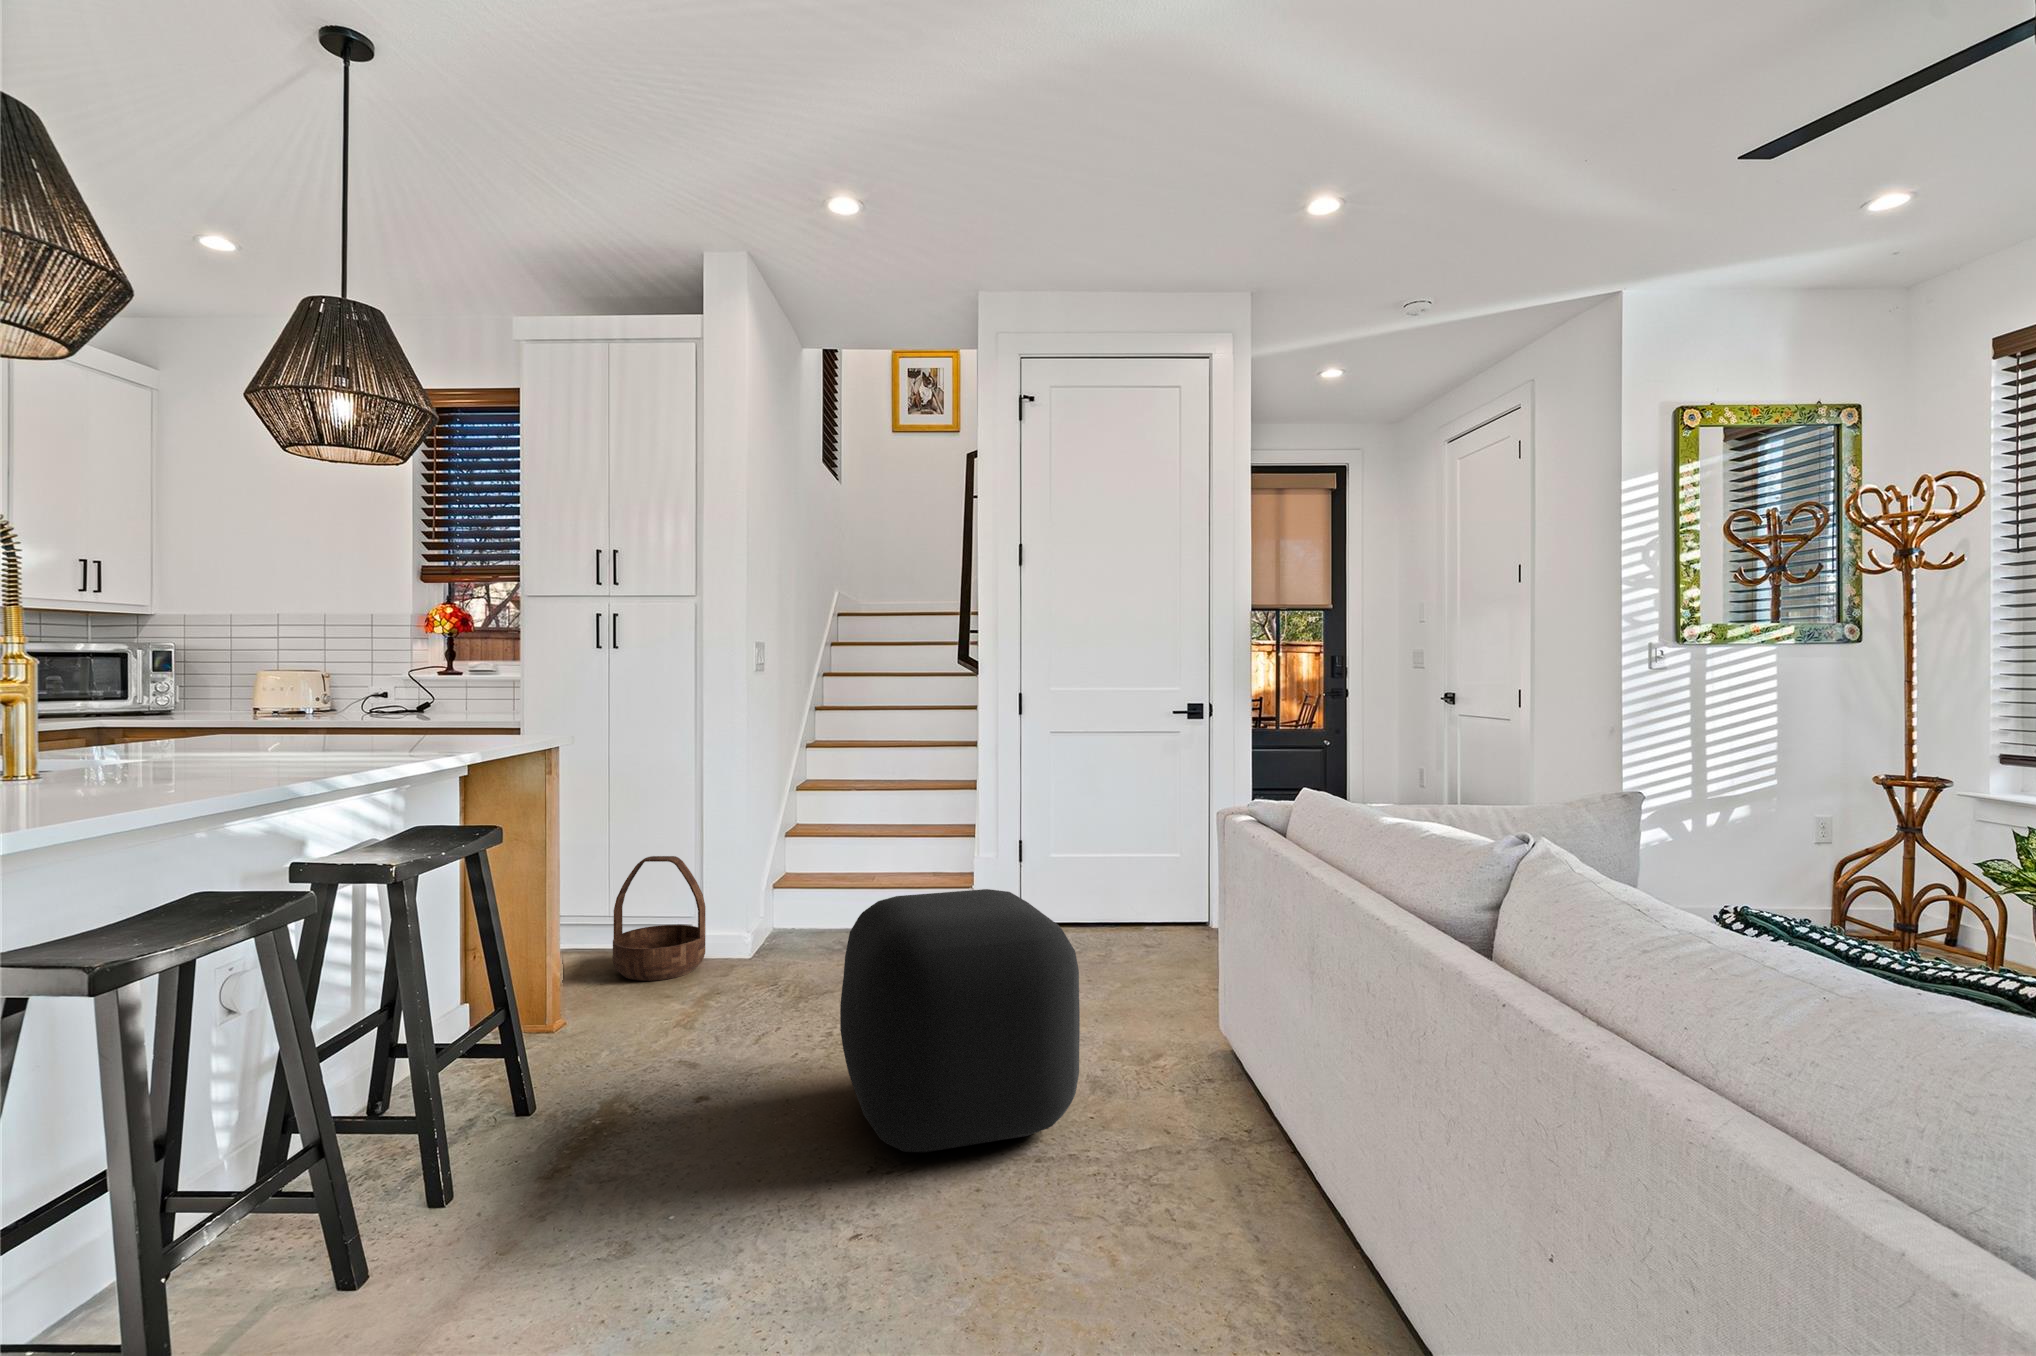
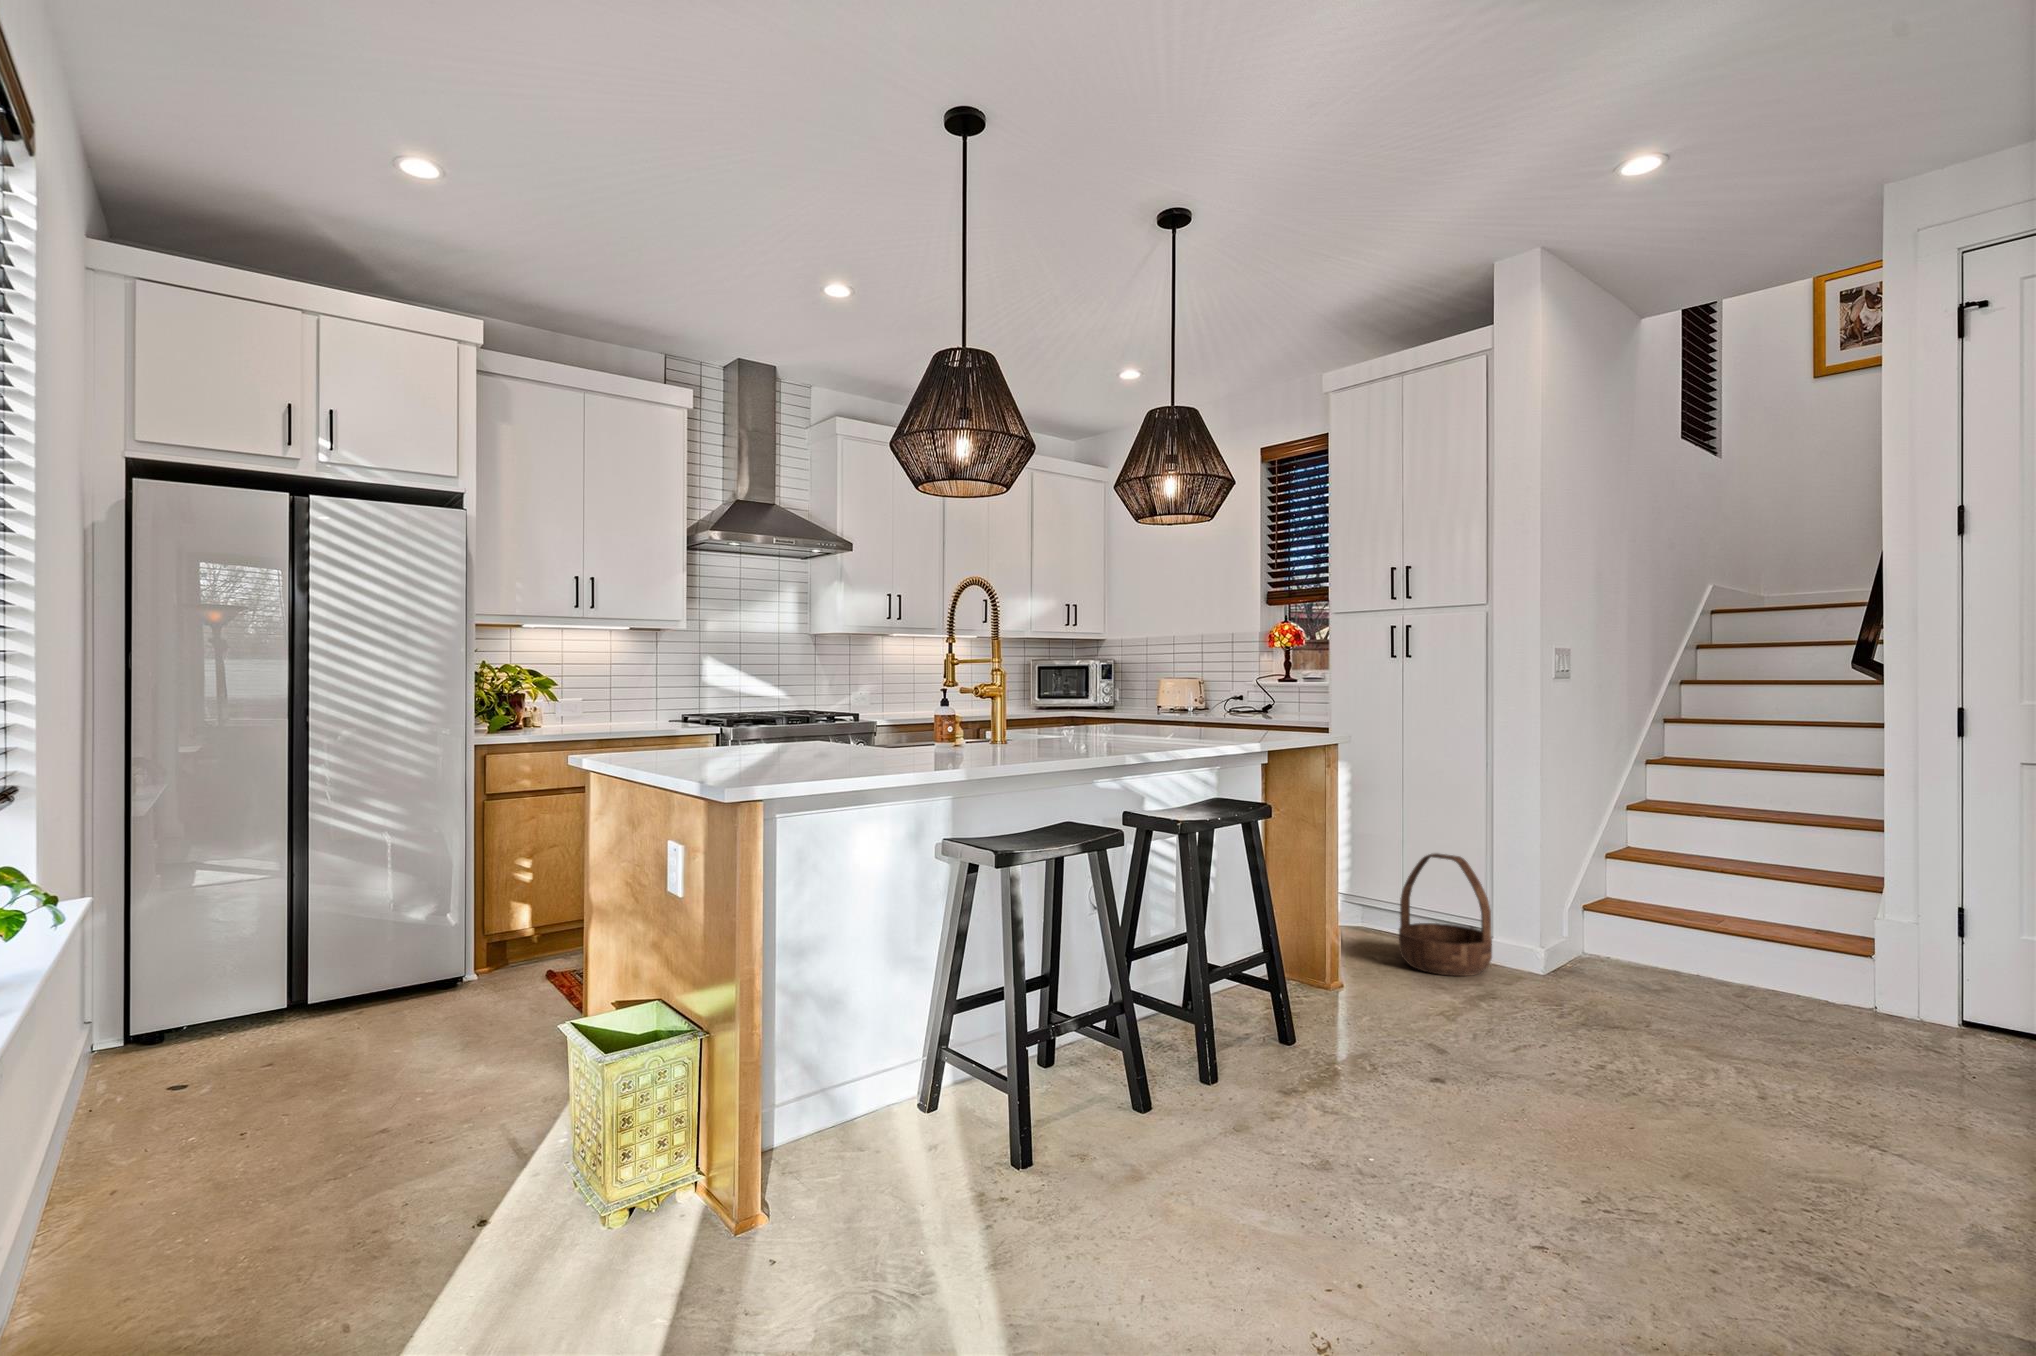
ottoman: present [840,889,1080,1152] -> none [1570,916,1922,1249]

